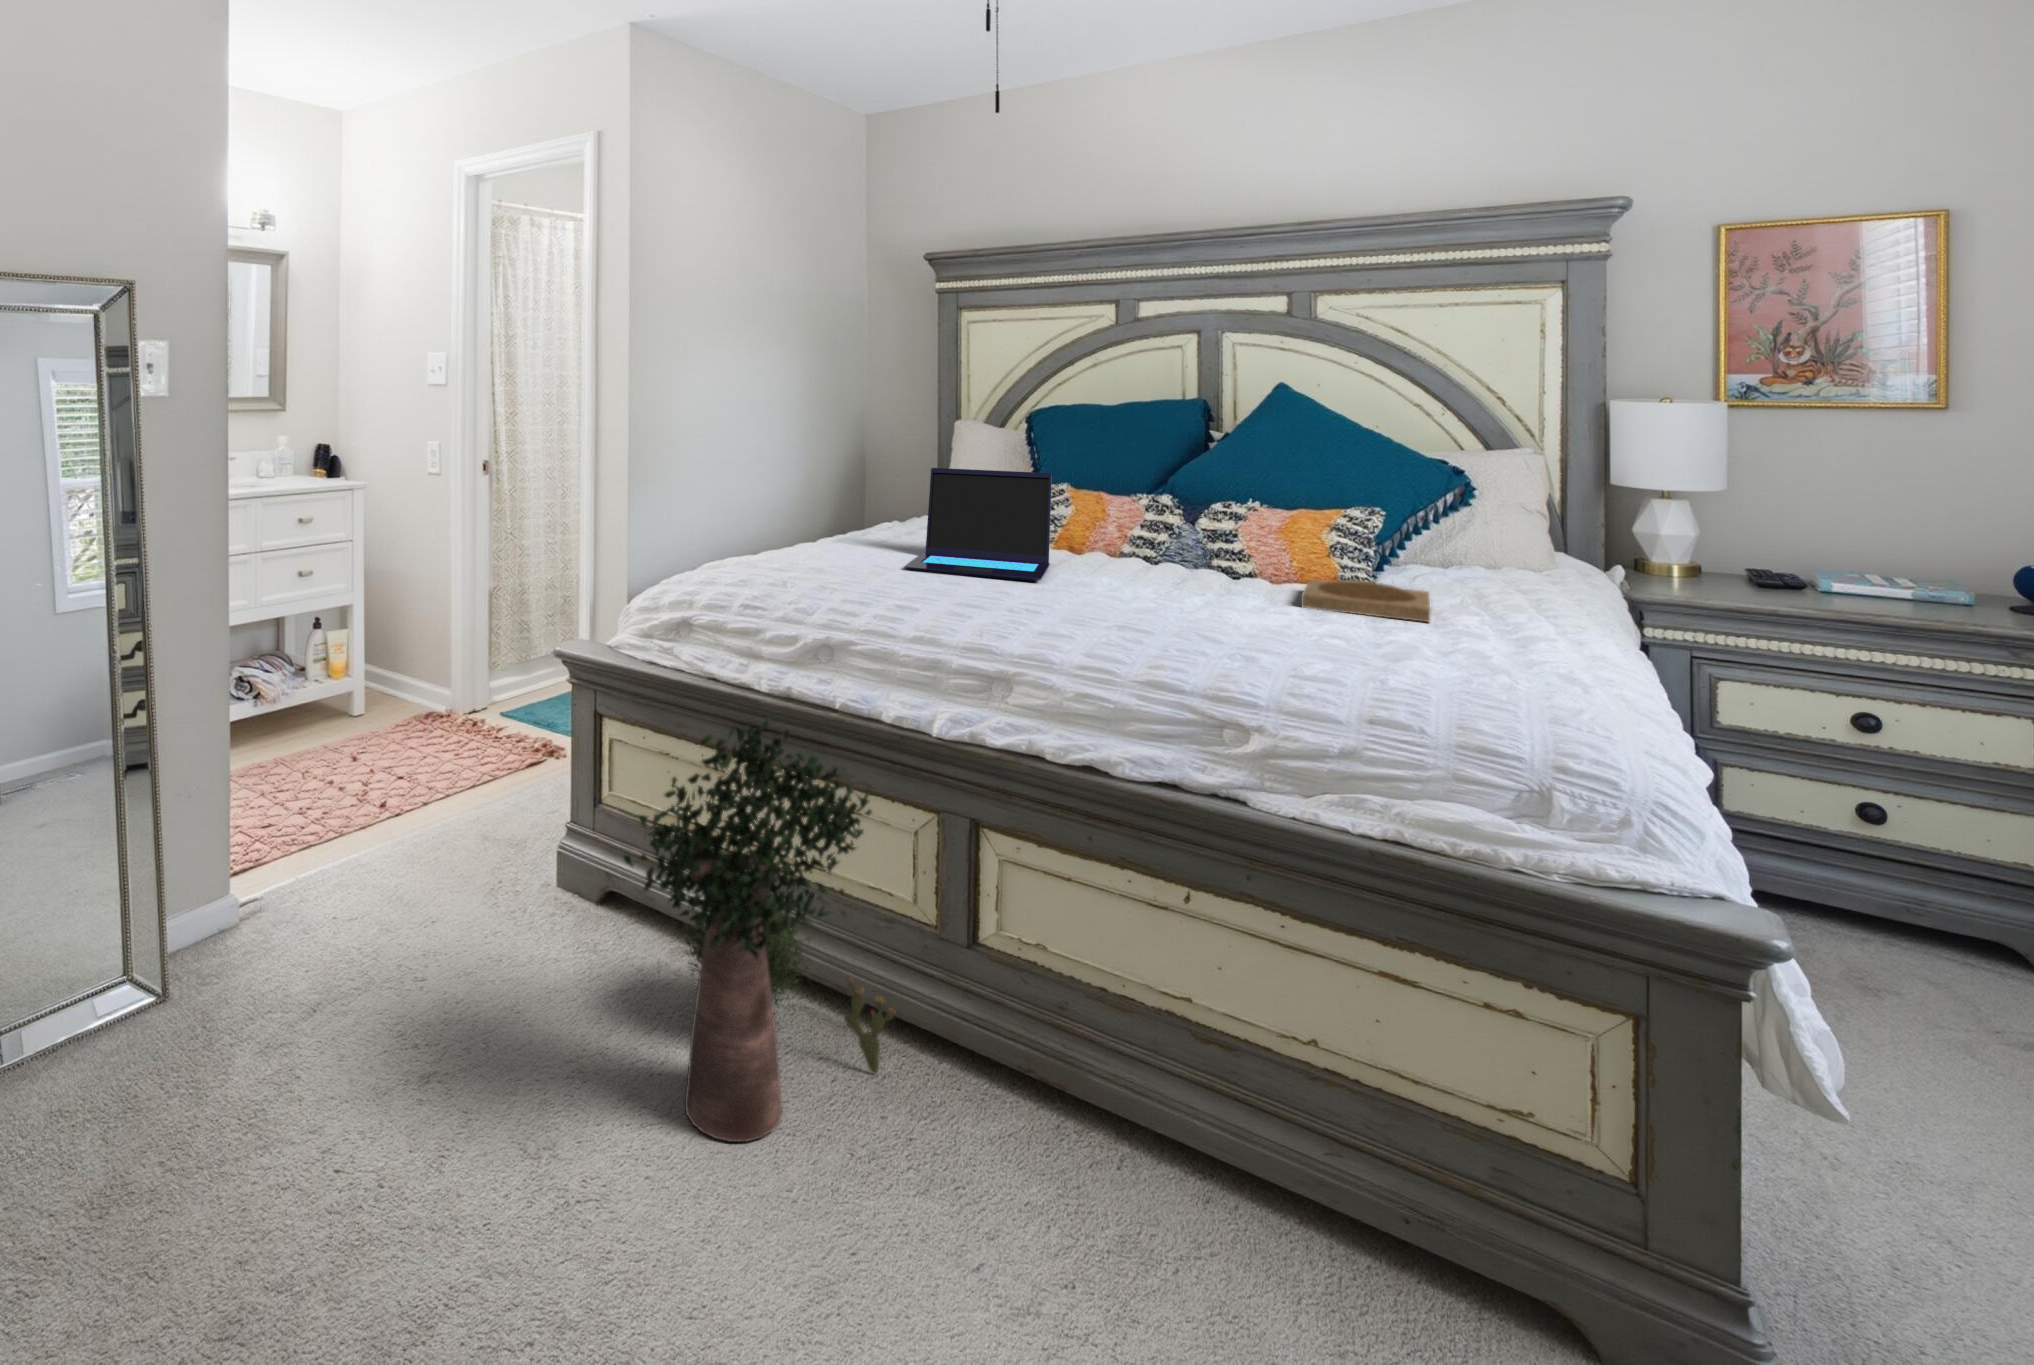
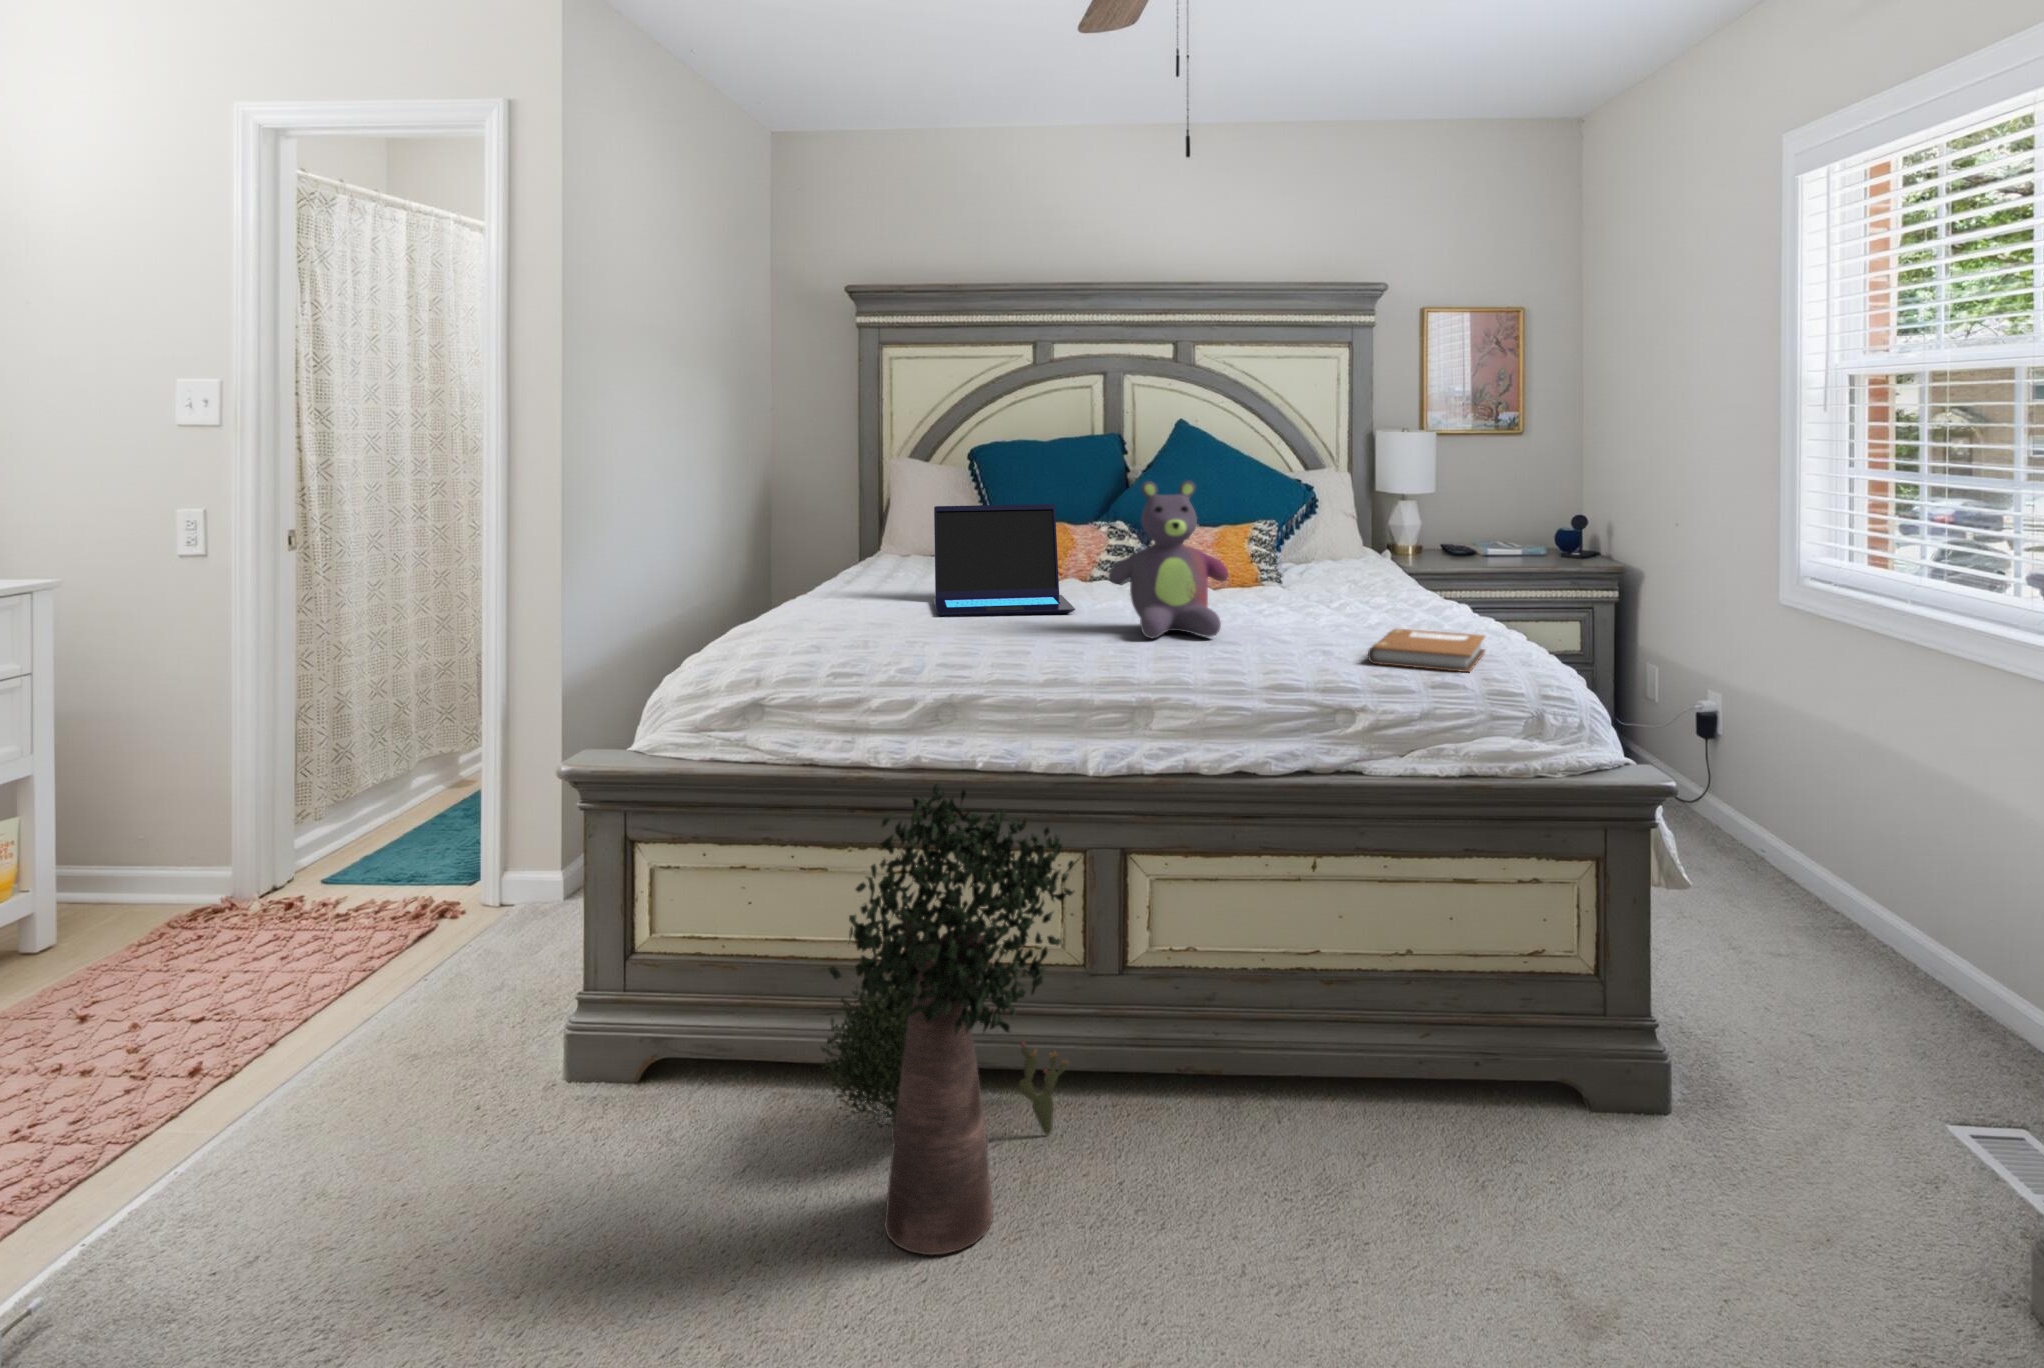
stuffed bear: none [1049,455,1189,625] -> present [1108,481,1229,639]
tray: present [1301,580,1430,622] -> none [1275,581,1381,609]
notebook: none [1298,647,1496,714] -> present [1368,629,1485,672]

